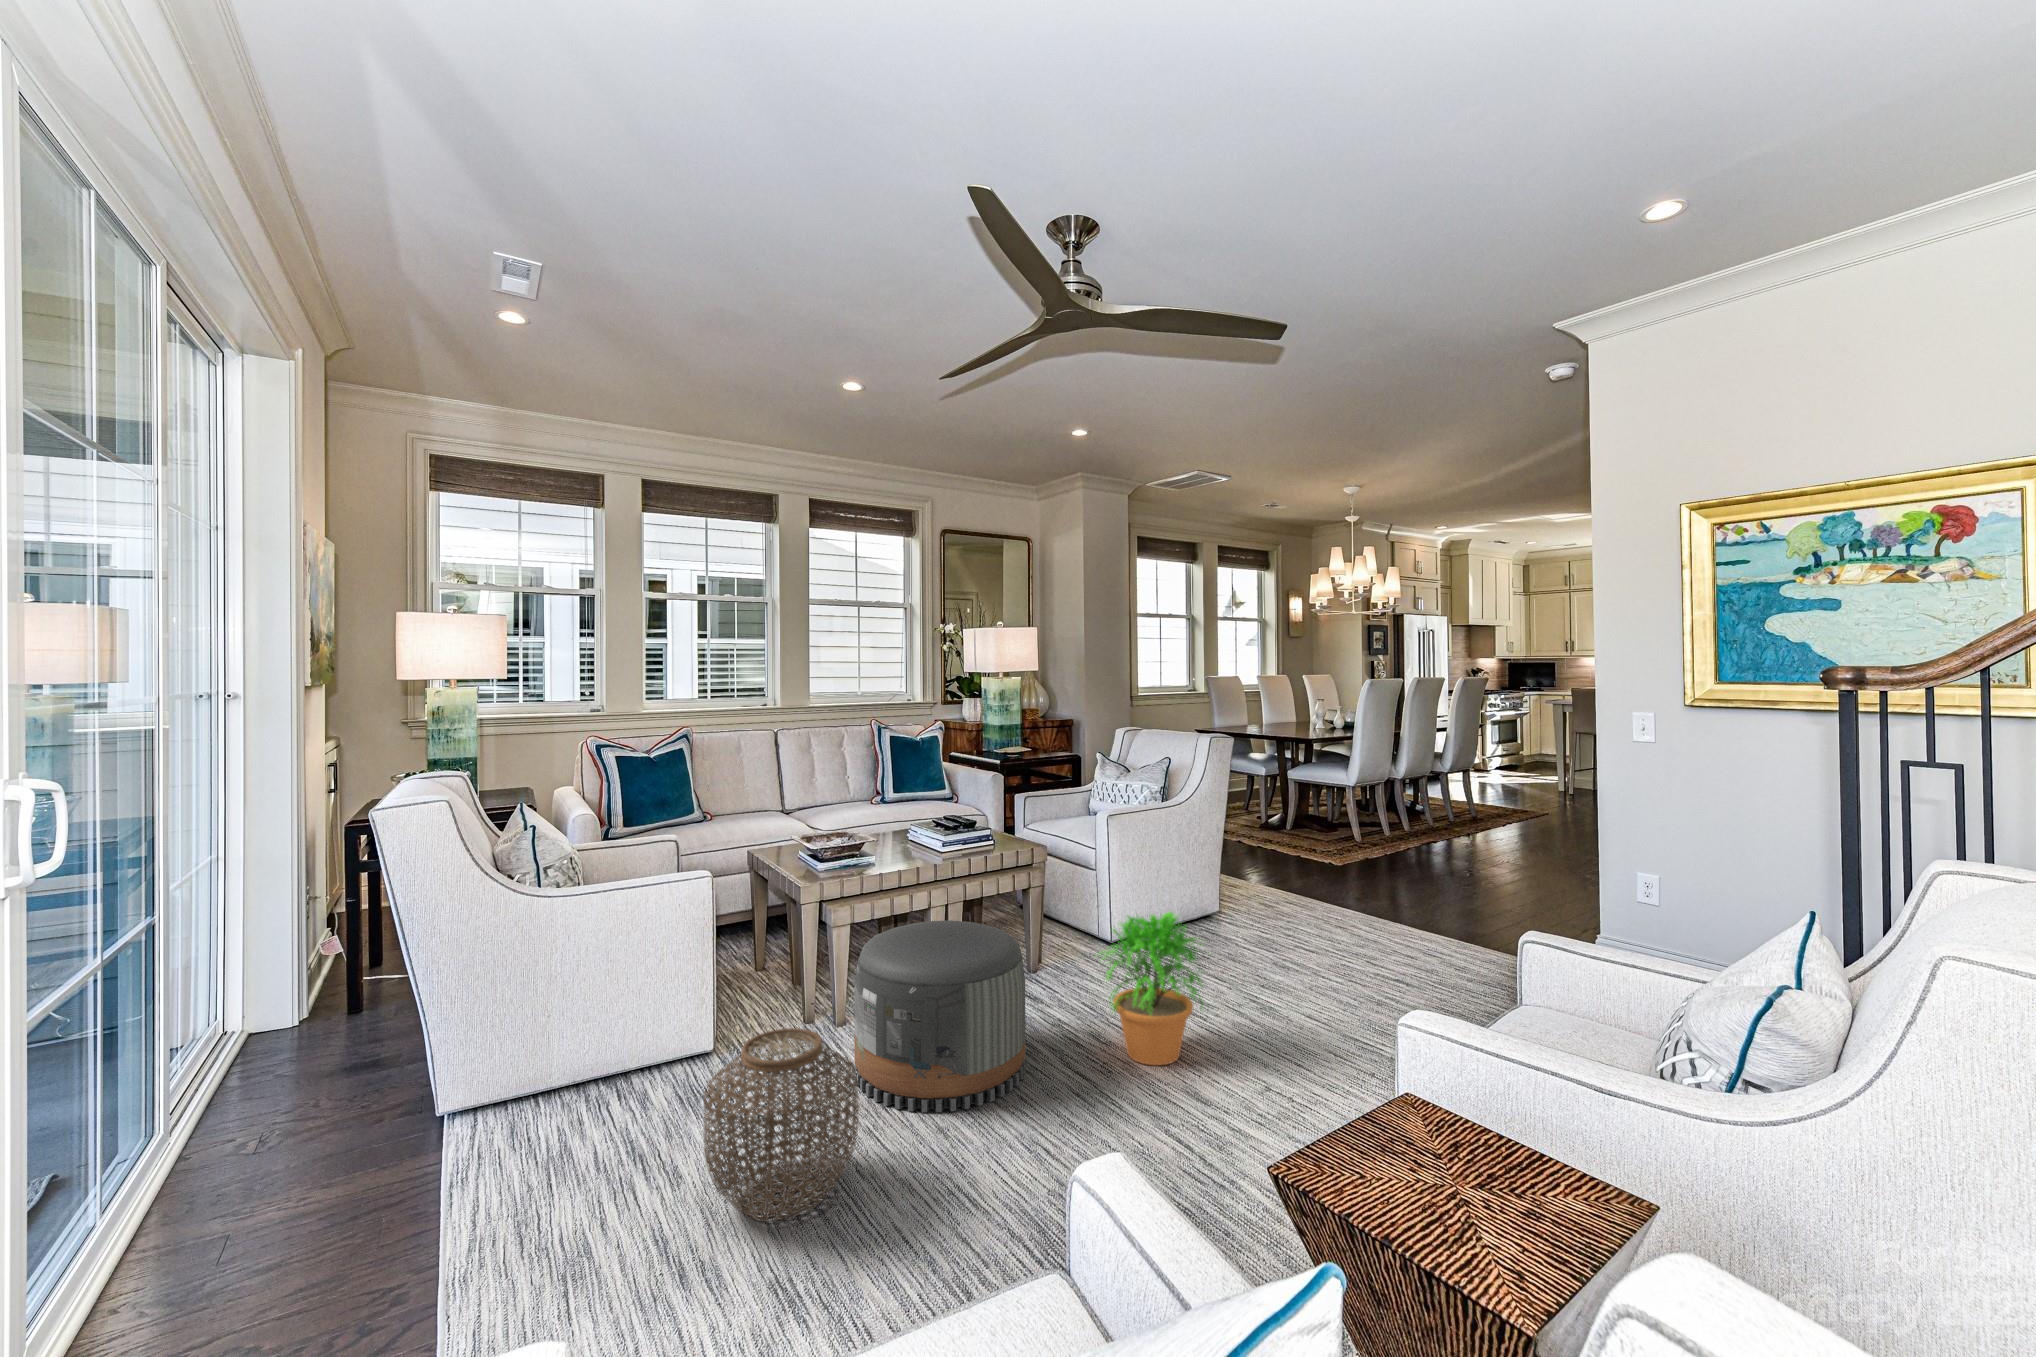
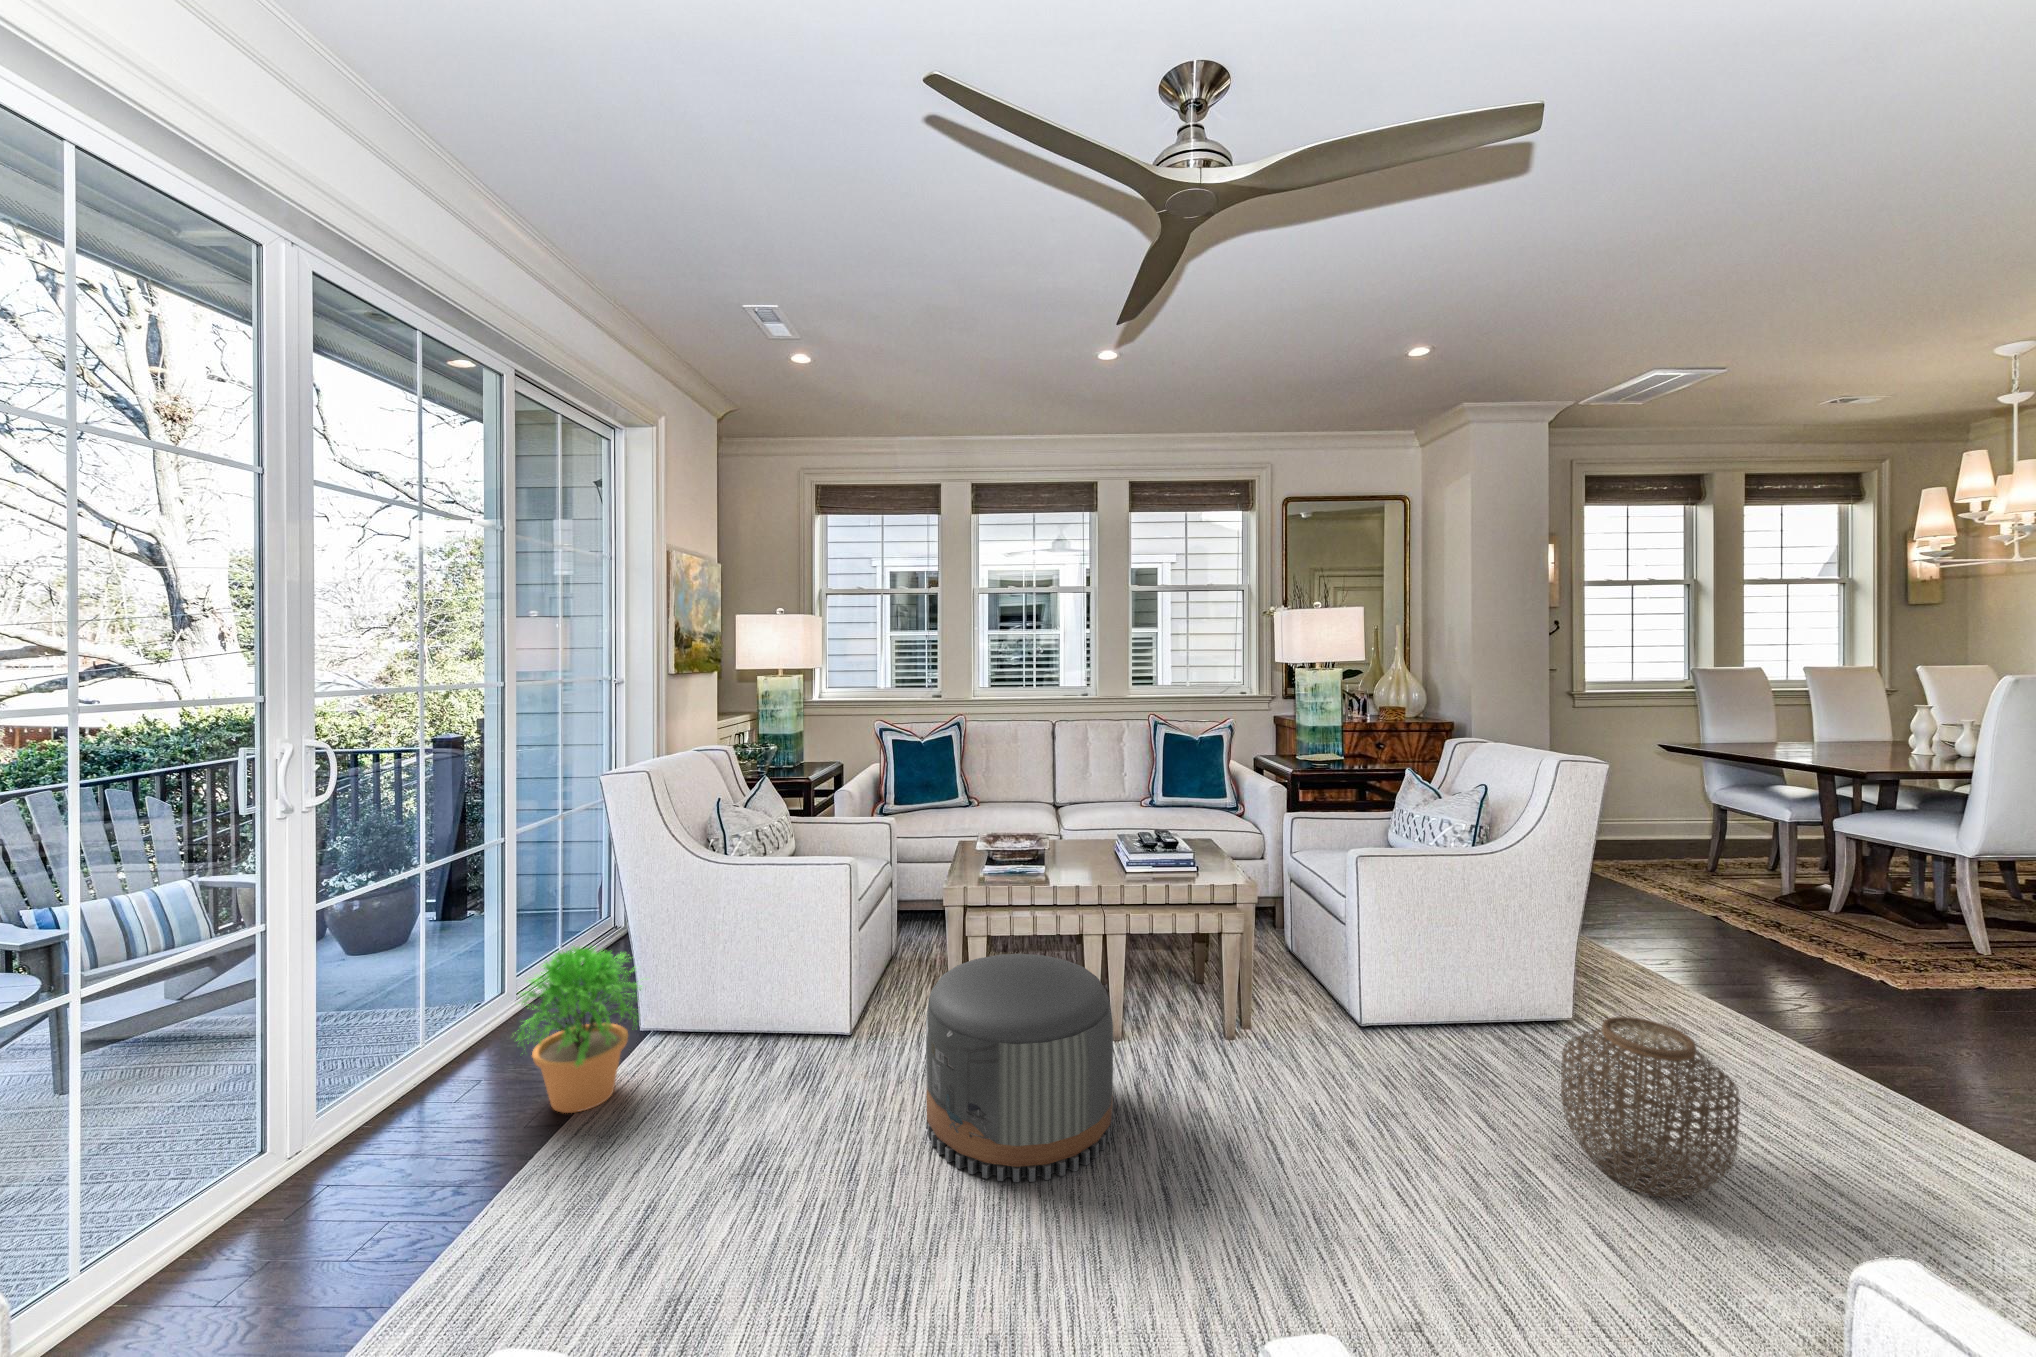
potted plant: present [1101,912,1204,1065] -> present [516,947,643,1113]
woven basket: present [704,1028,858,1221] -> present [1561,1017,1740,1198]

